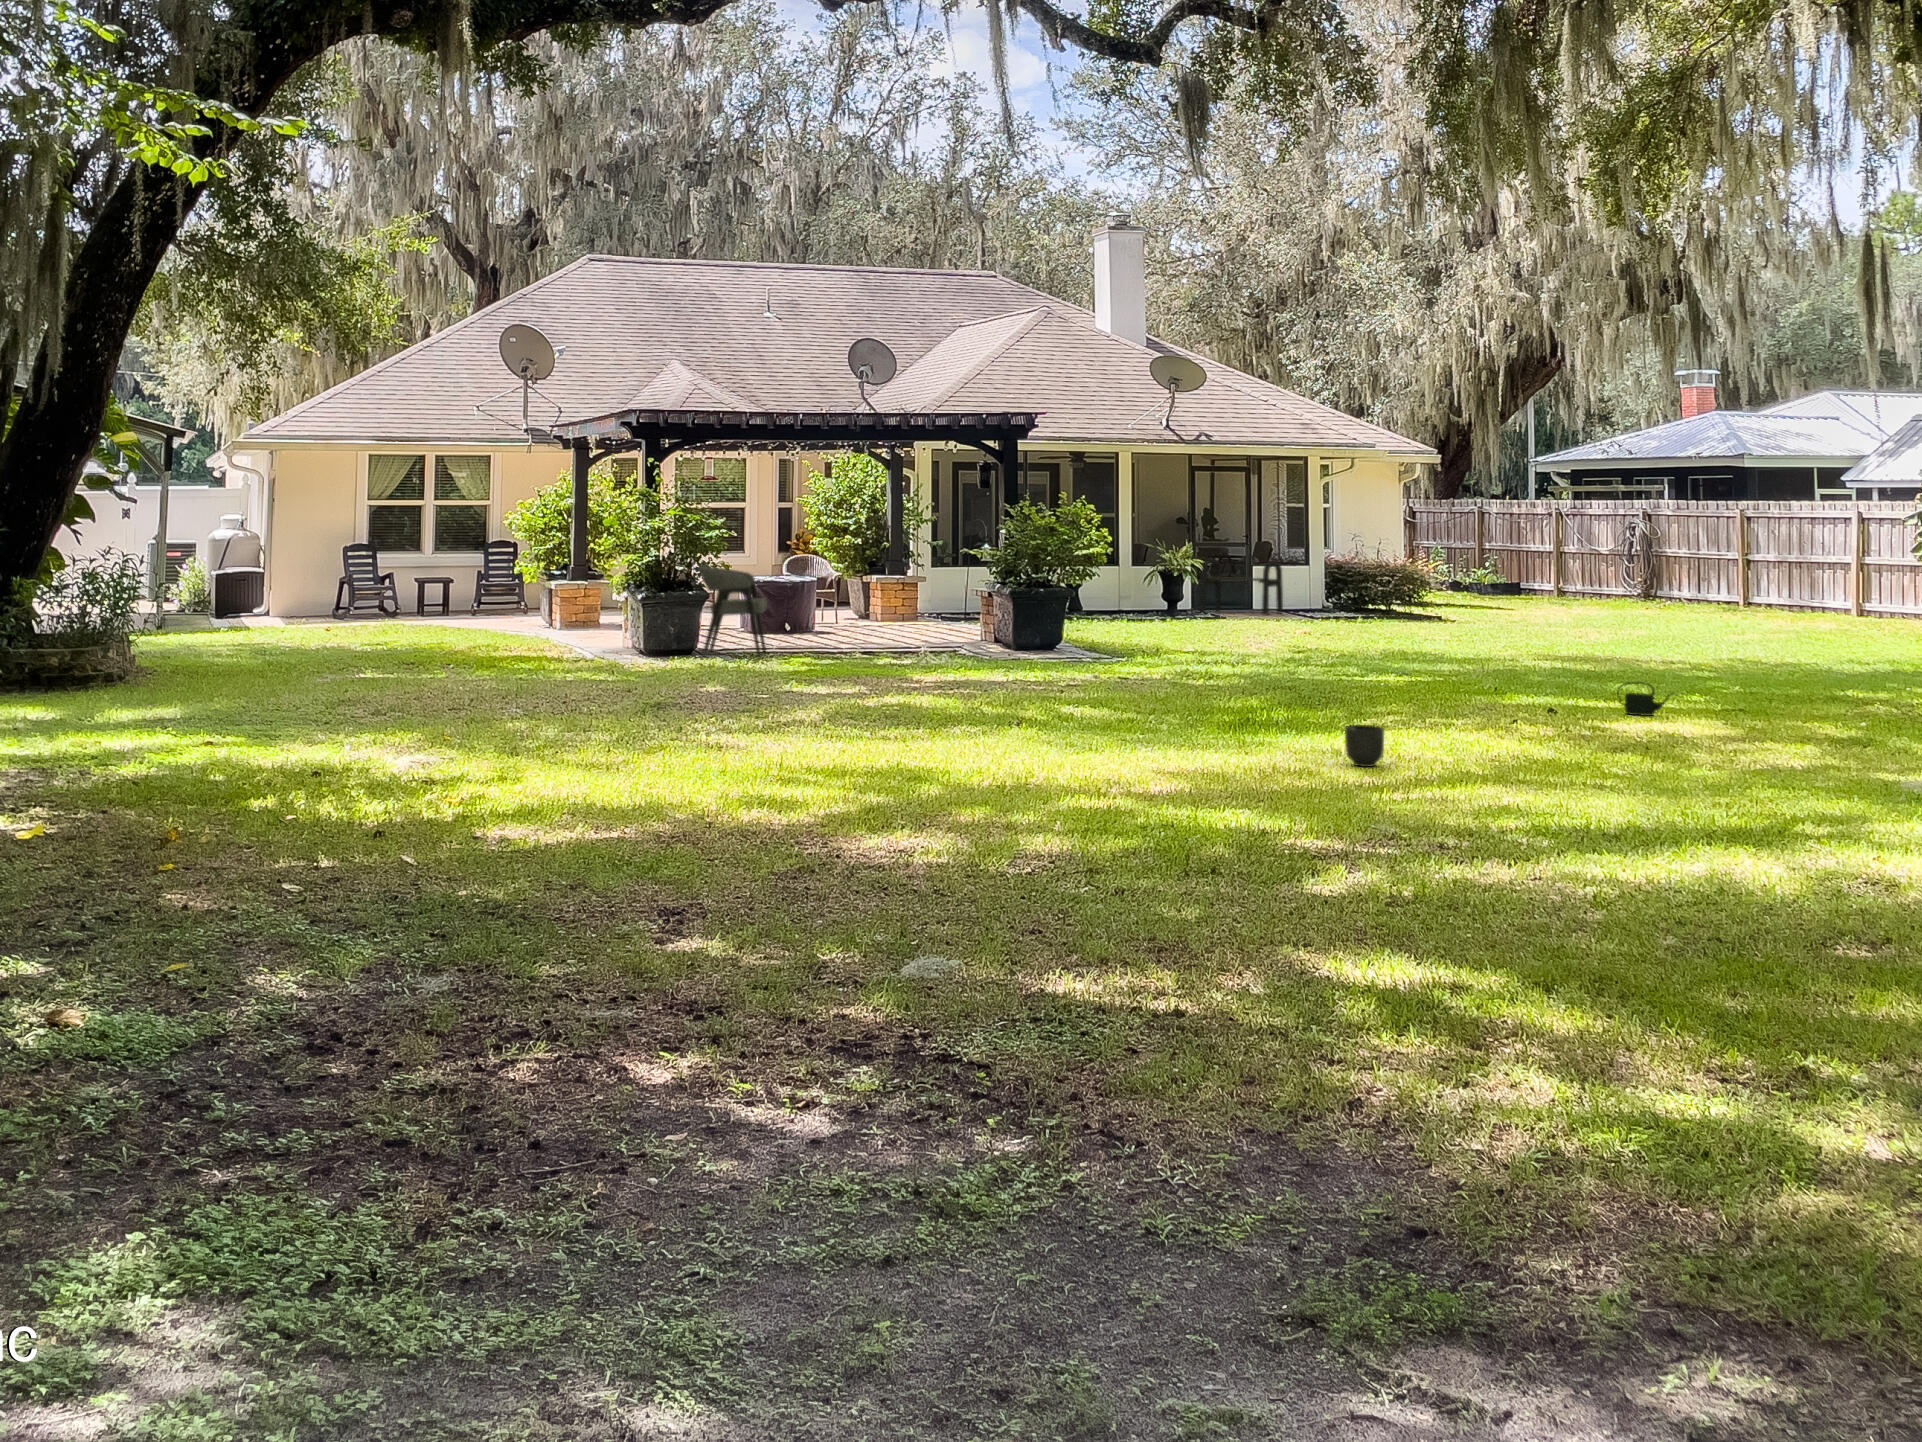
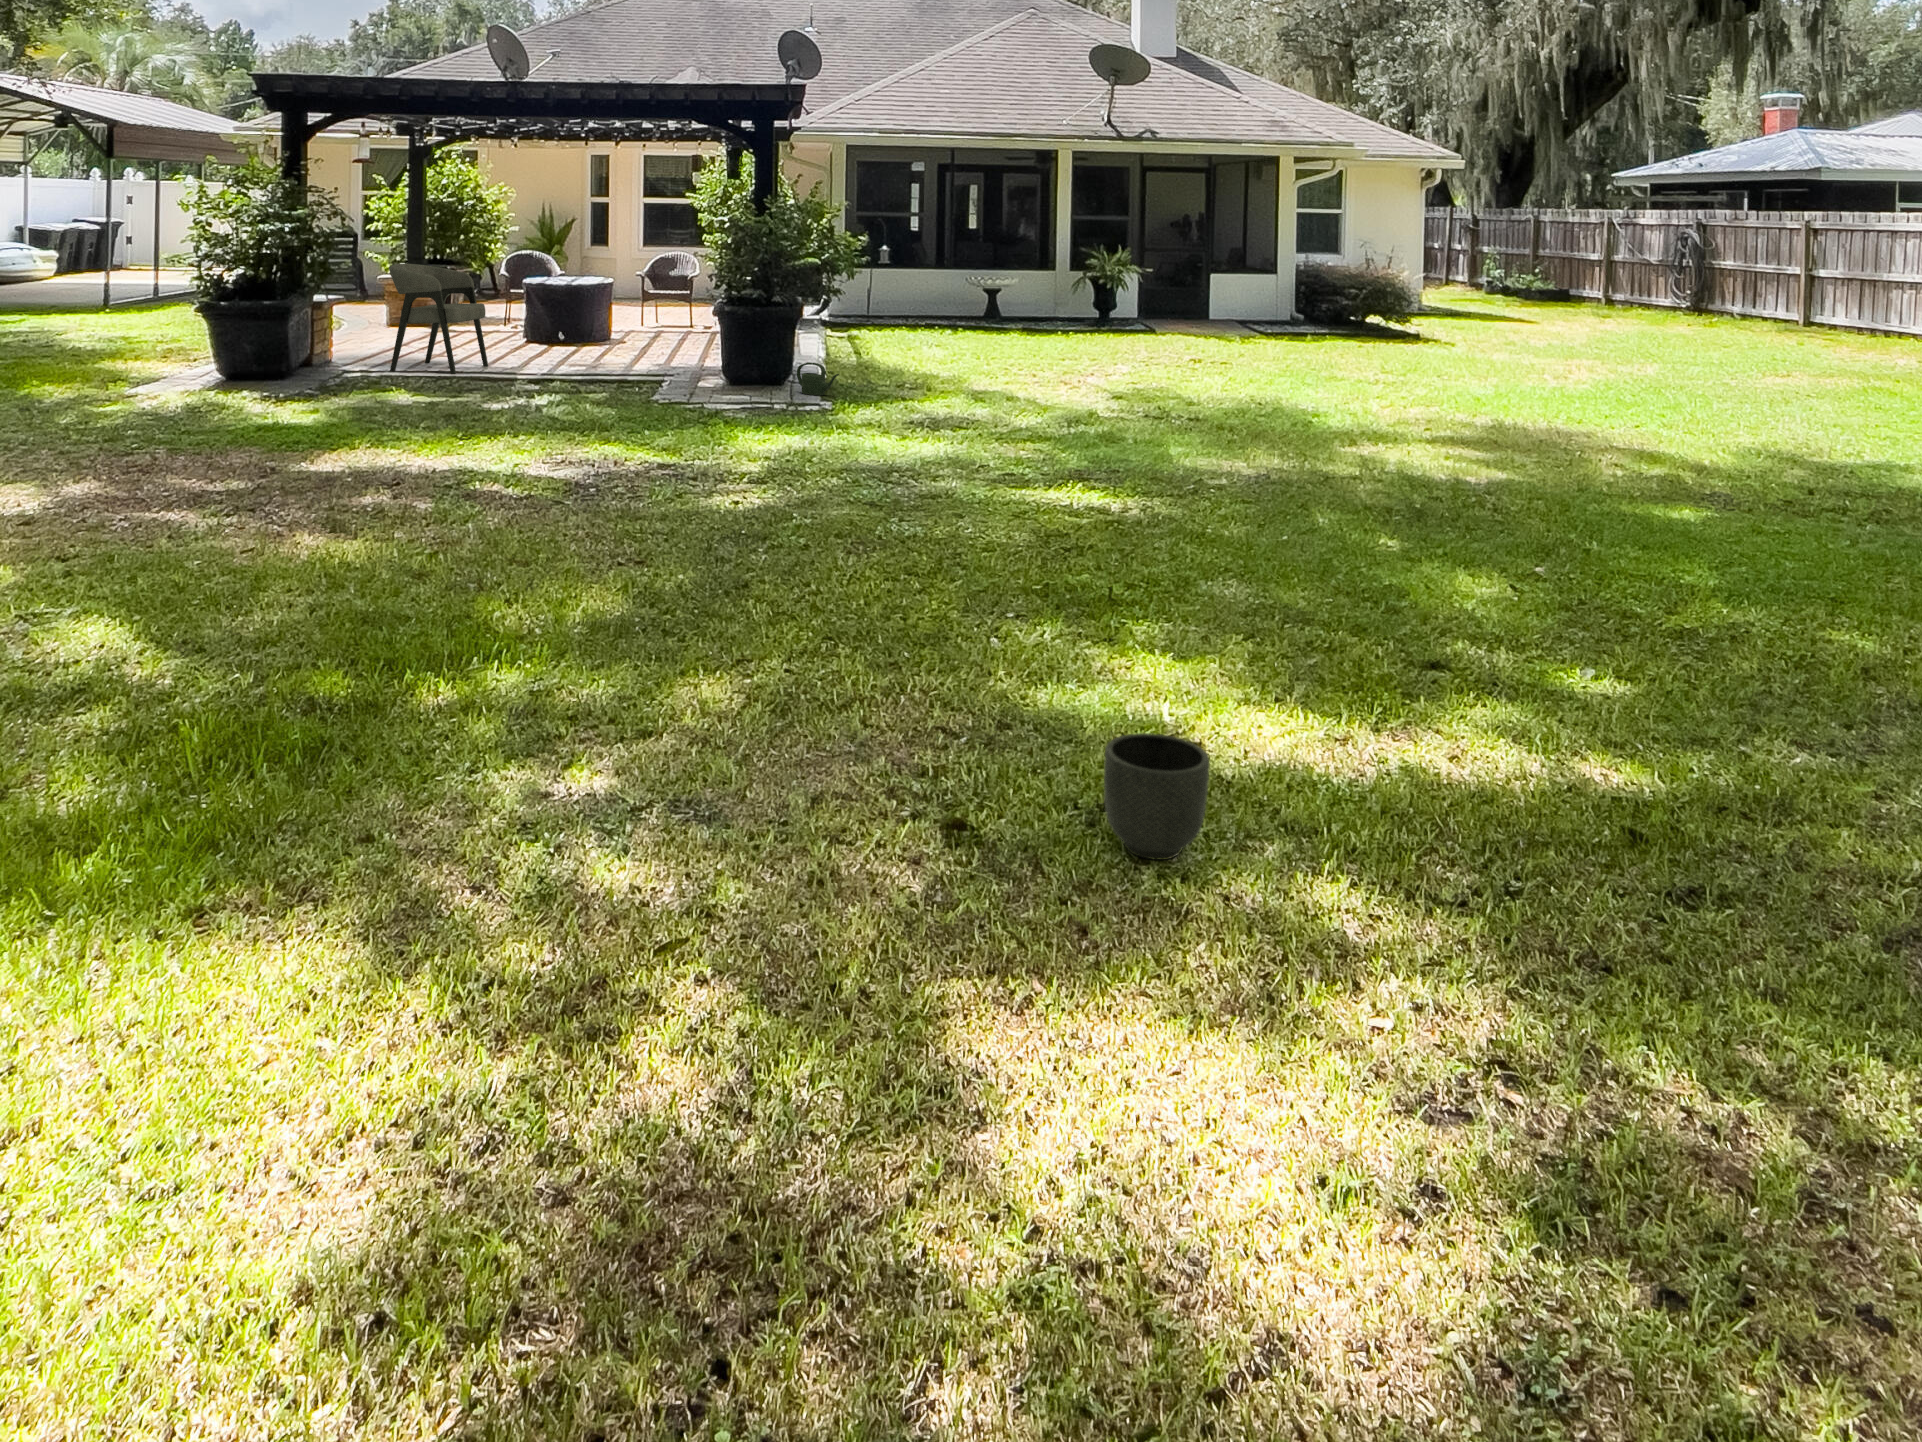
bench: present [1200,558,1283,615] -> none [1138,265,1231,328]
watering can: present [1617,682,1672,716] -> present [797,363,839,396]
planter: present [1345,725,1384,767] -> present [1104,733,1210,860]

